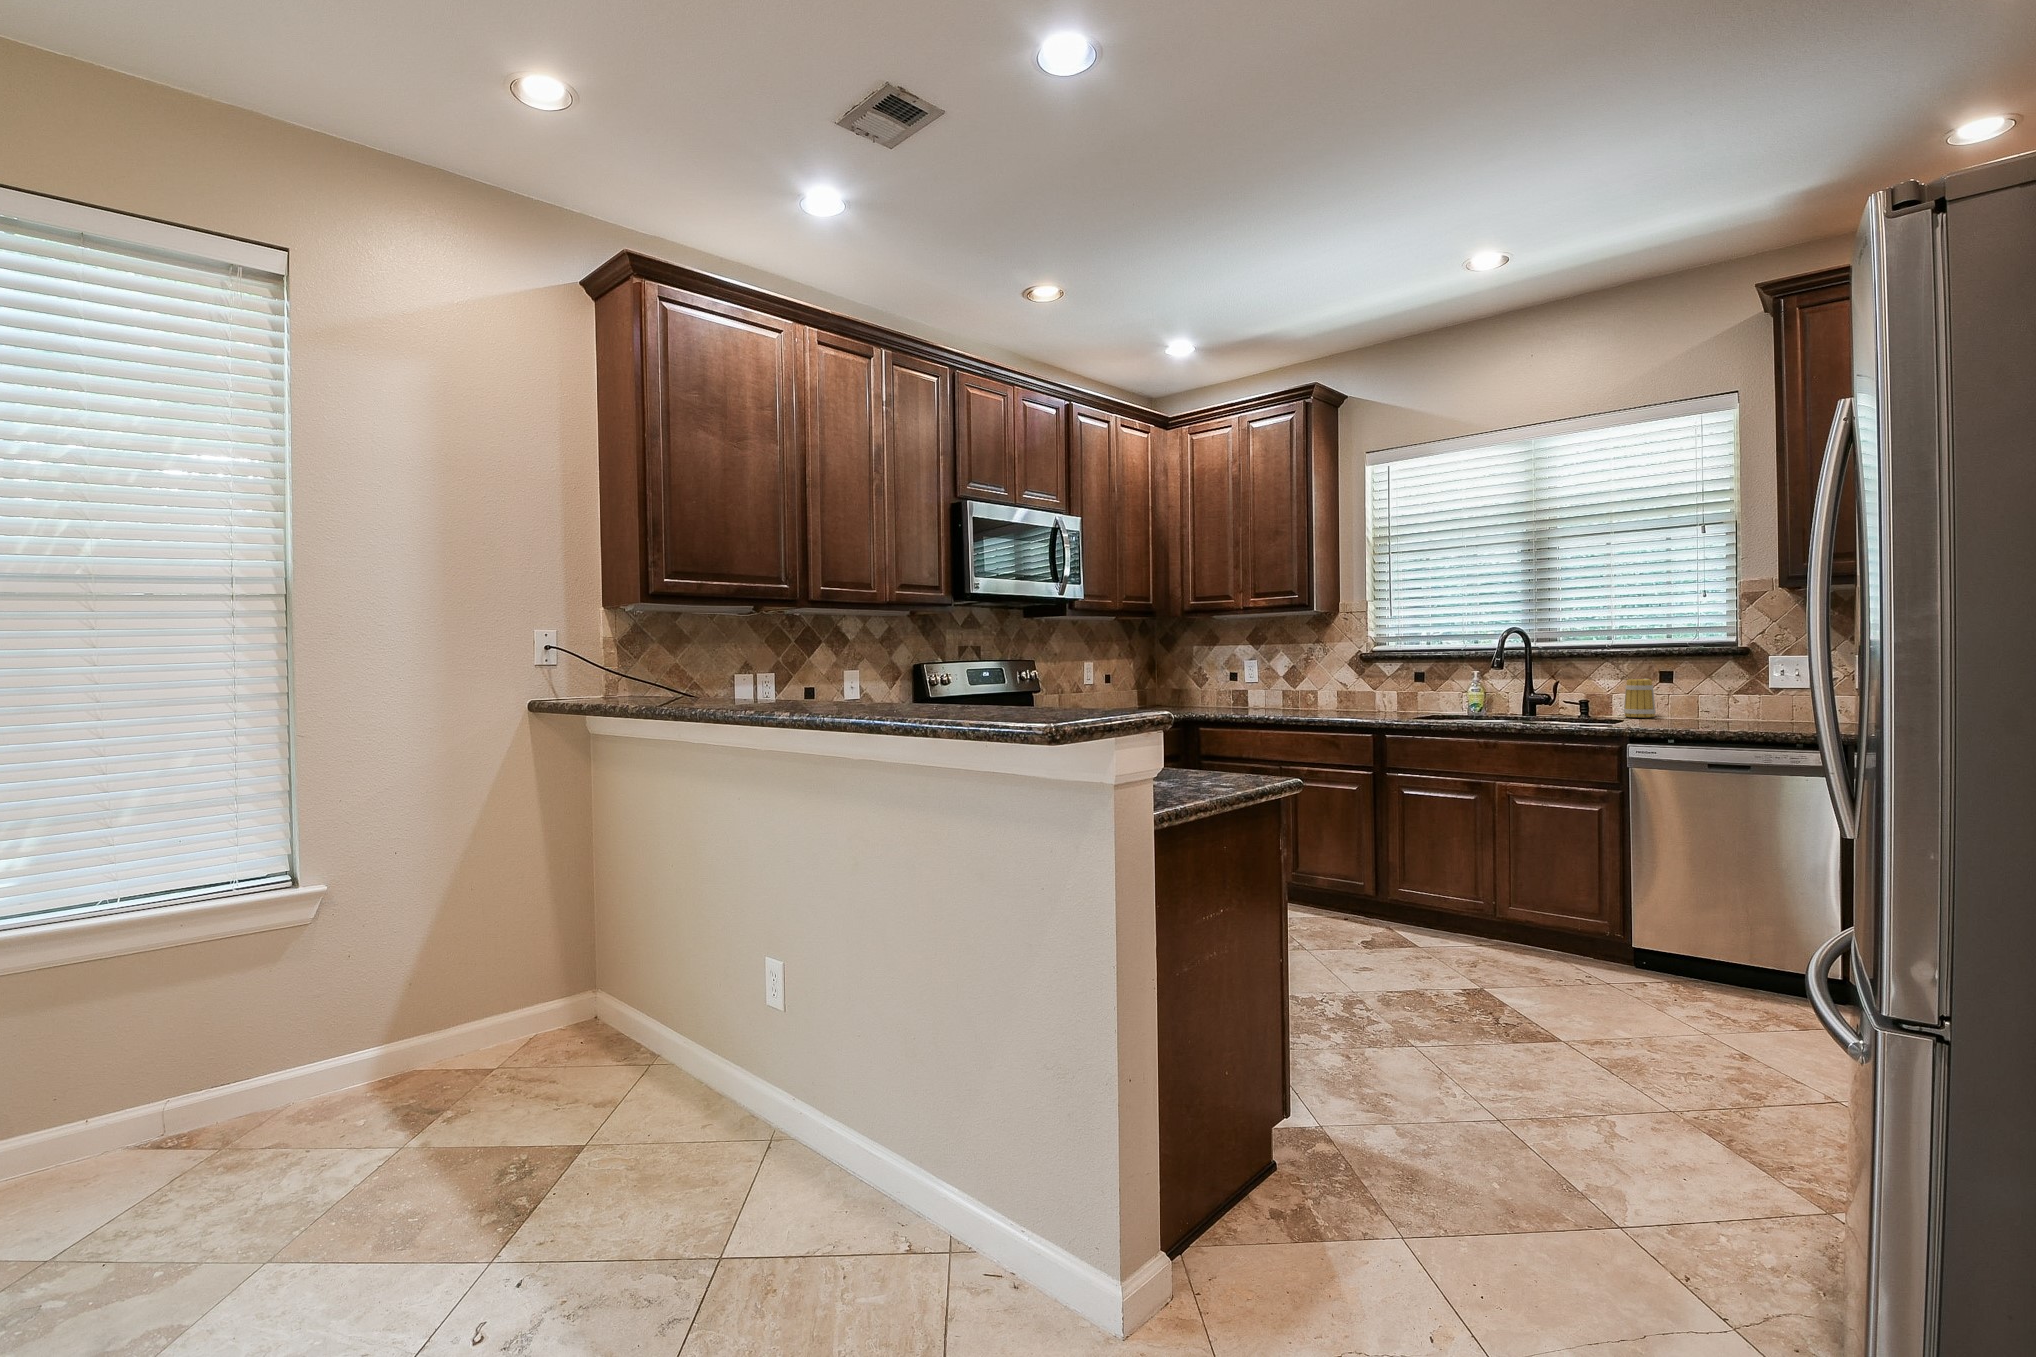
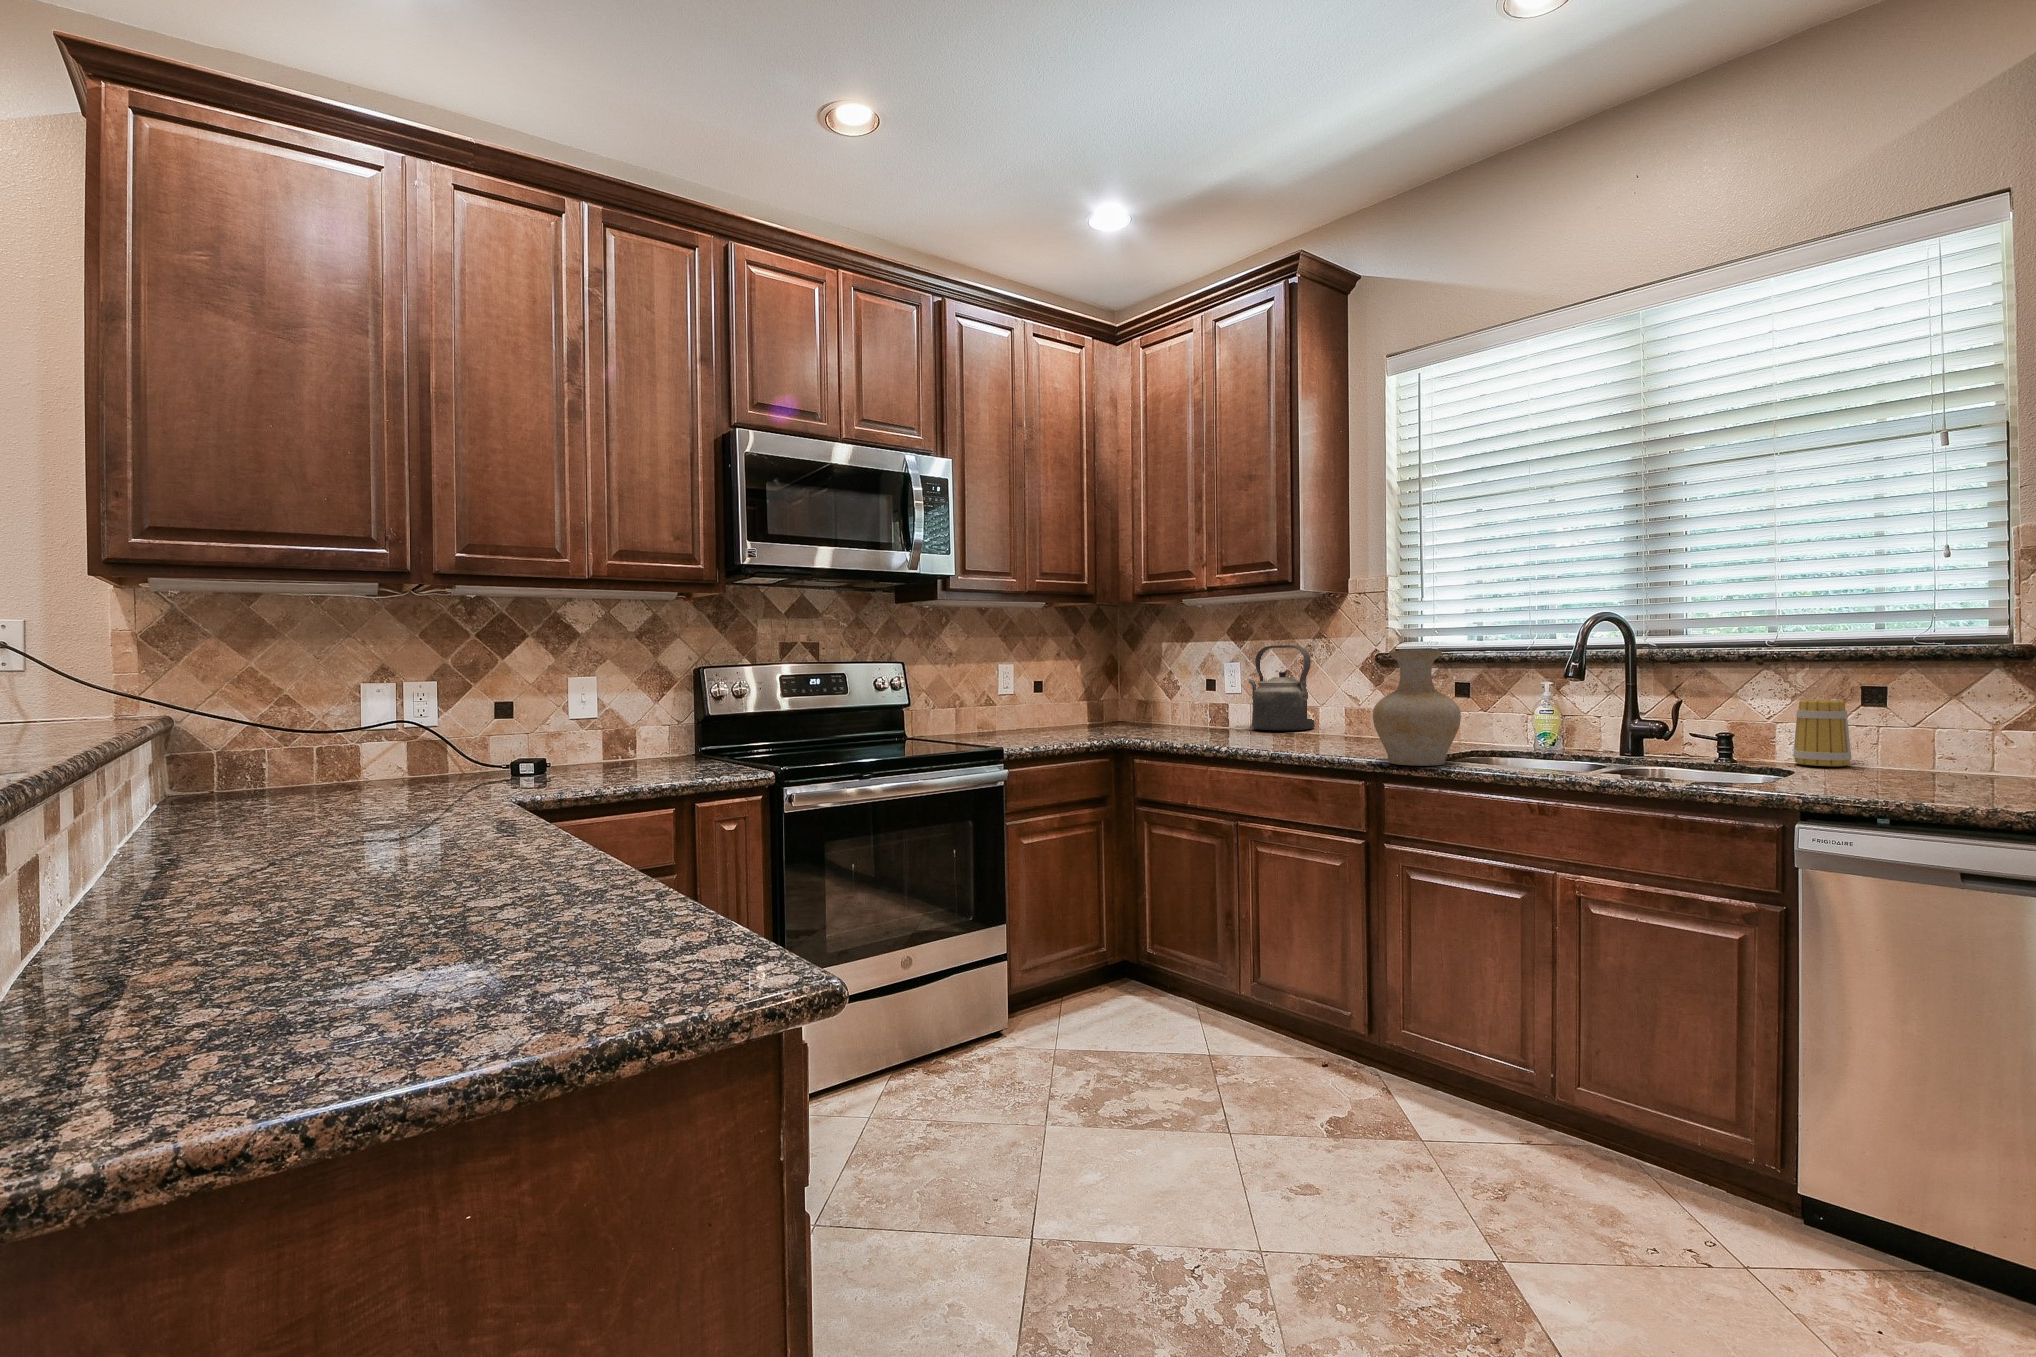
kettle: none [1264,648,1312,706] -> present [1249,645,1315,731]
vase: none [1375,651,1431,722] -> present [1373,650,1461,766]

